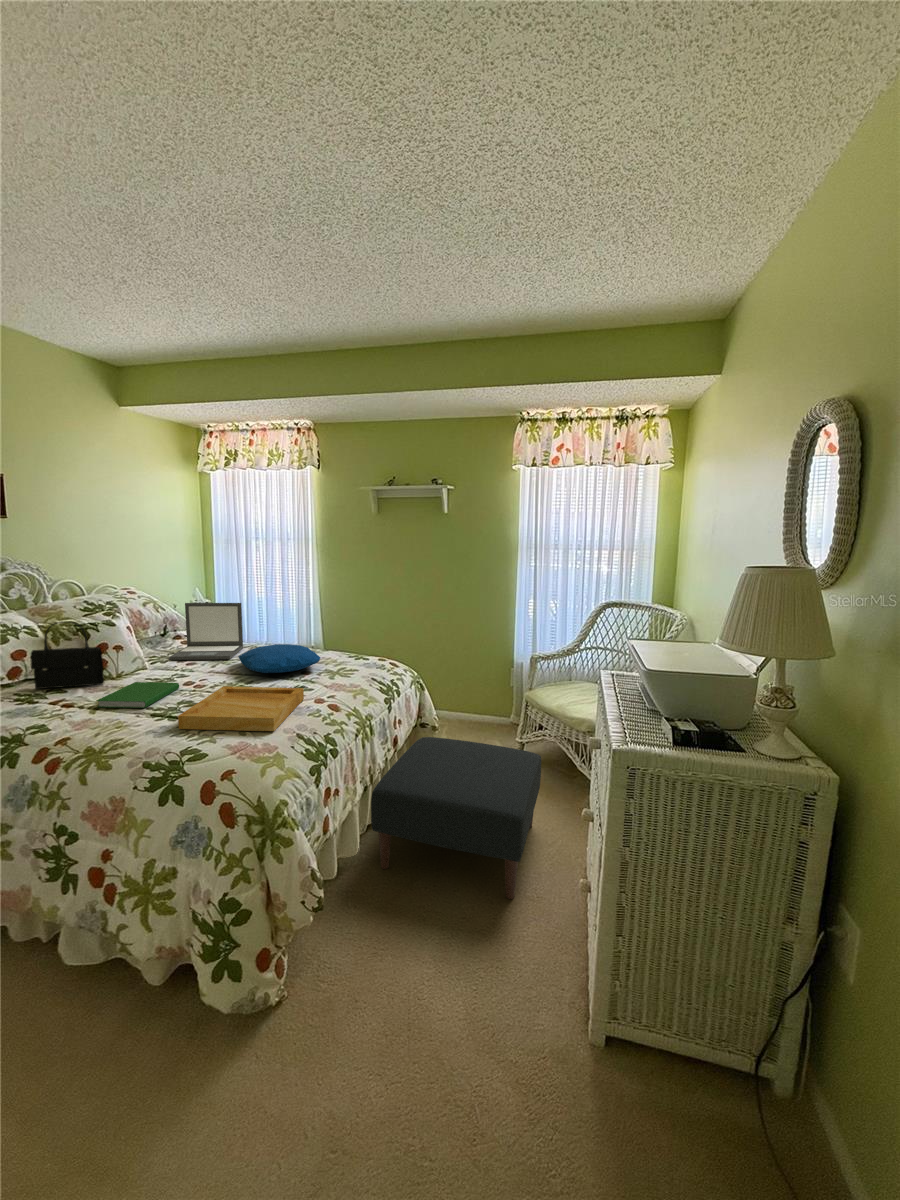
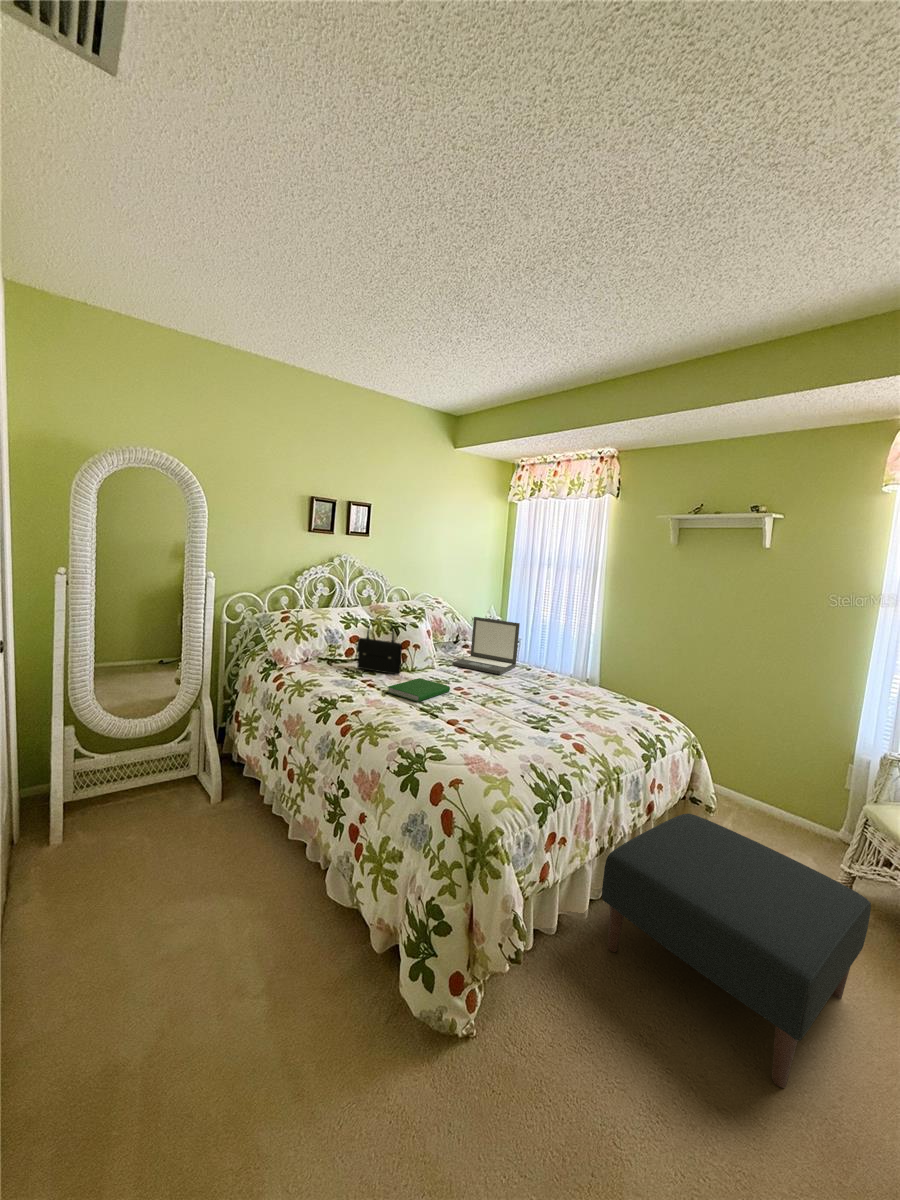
pillow: present [238,644,320,673] -> none [506,669,582,699]
tray: present [178,686,304,731] -> none [434,698,553,754]

